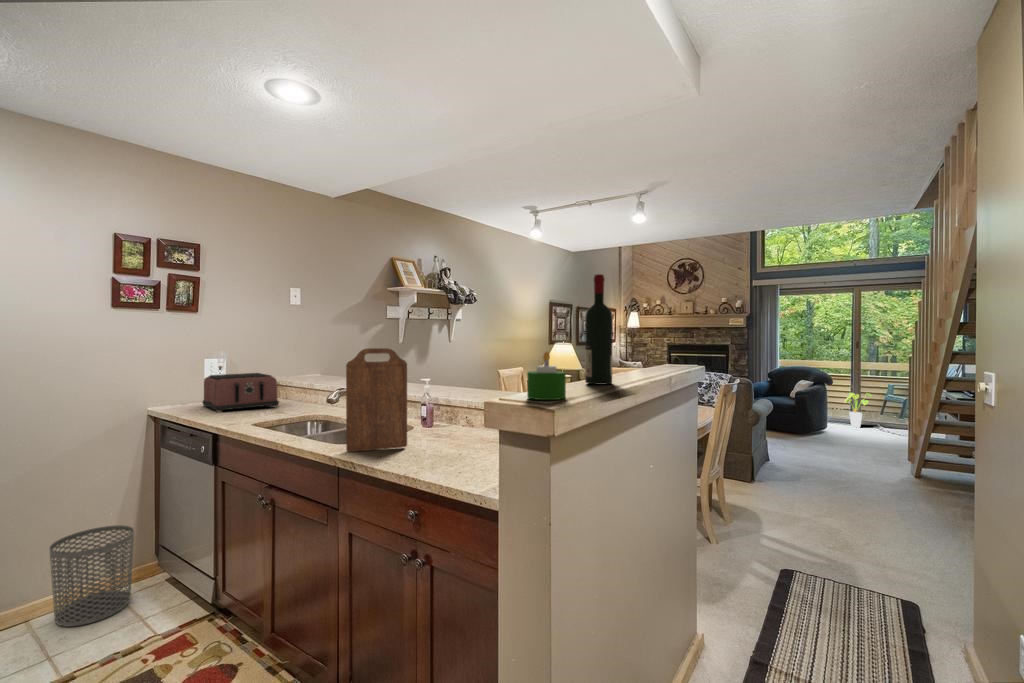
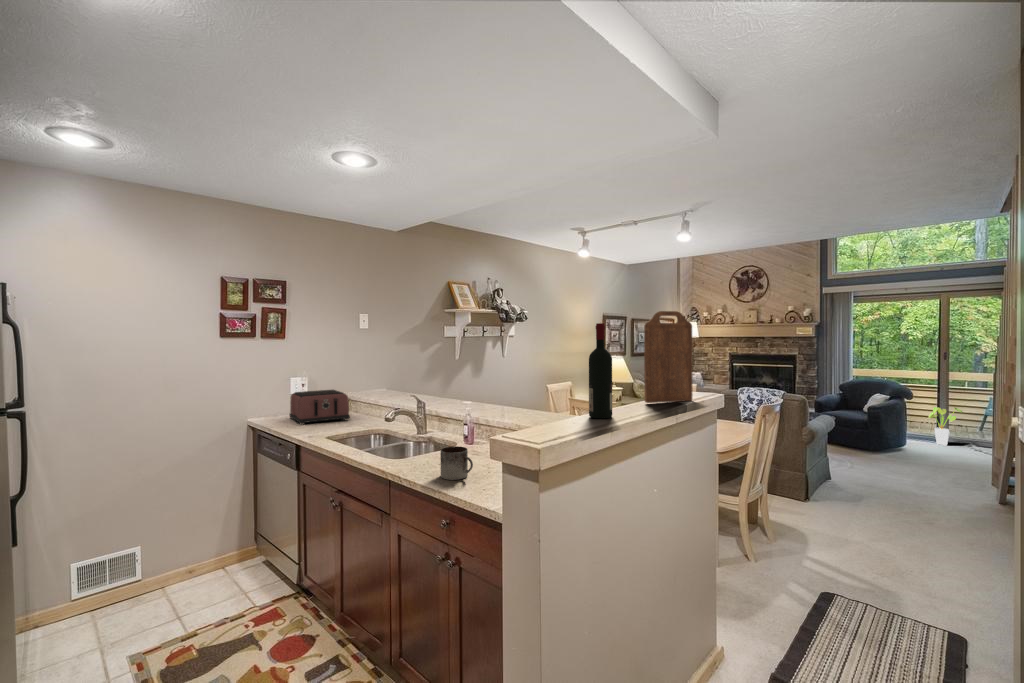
cutting board: present [346,348,407,452] -> present [644,311,692,403]
candle: present [527,352,566,400] -> none [527,396,558,437]
mug: none [402,426,442,465] -> present [440,446,473,480]
waste bin: present [50,525,134,627] -> none [176,516,237,596]

